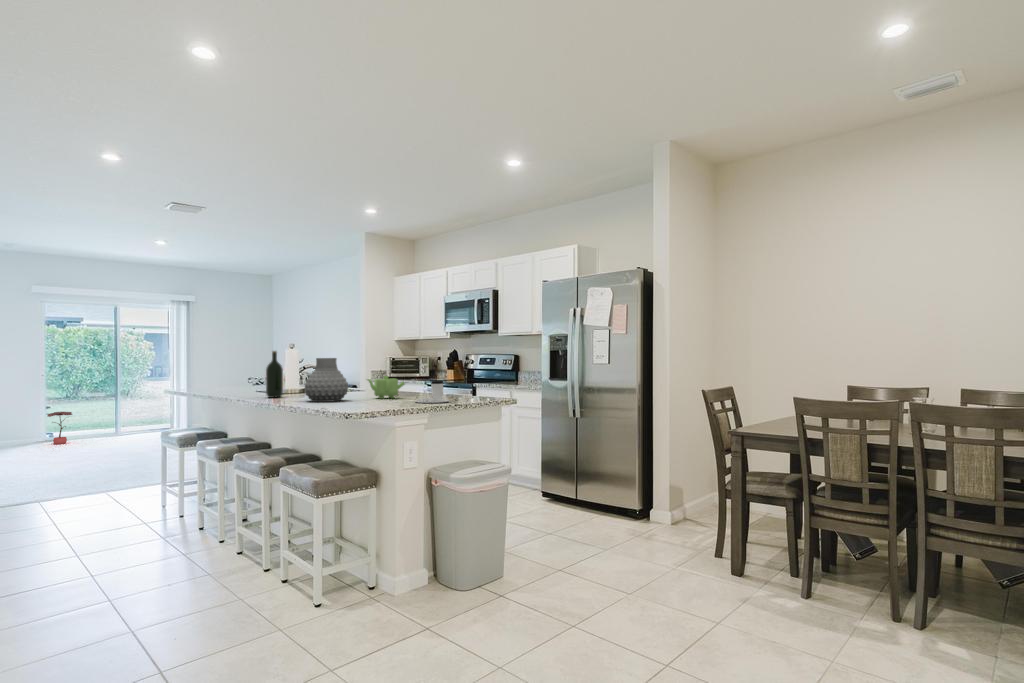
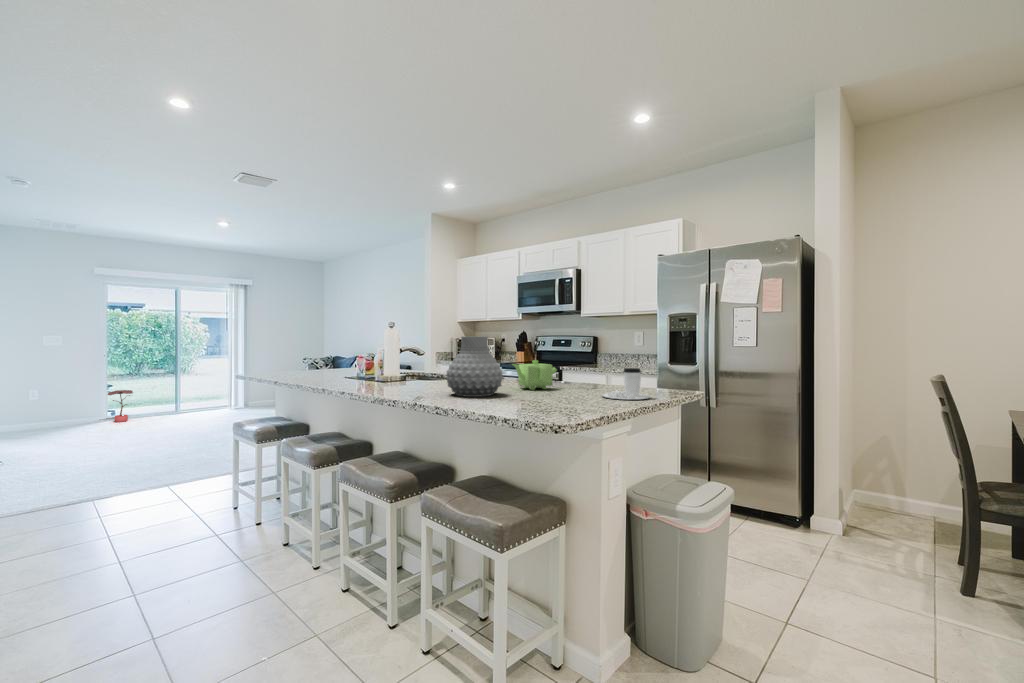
wine bottle: present [266,351,283,398] -> none [379,327,400,387]

